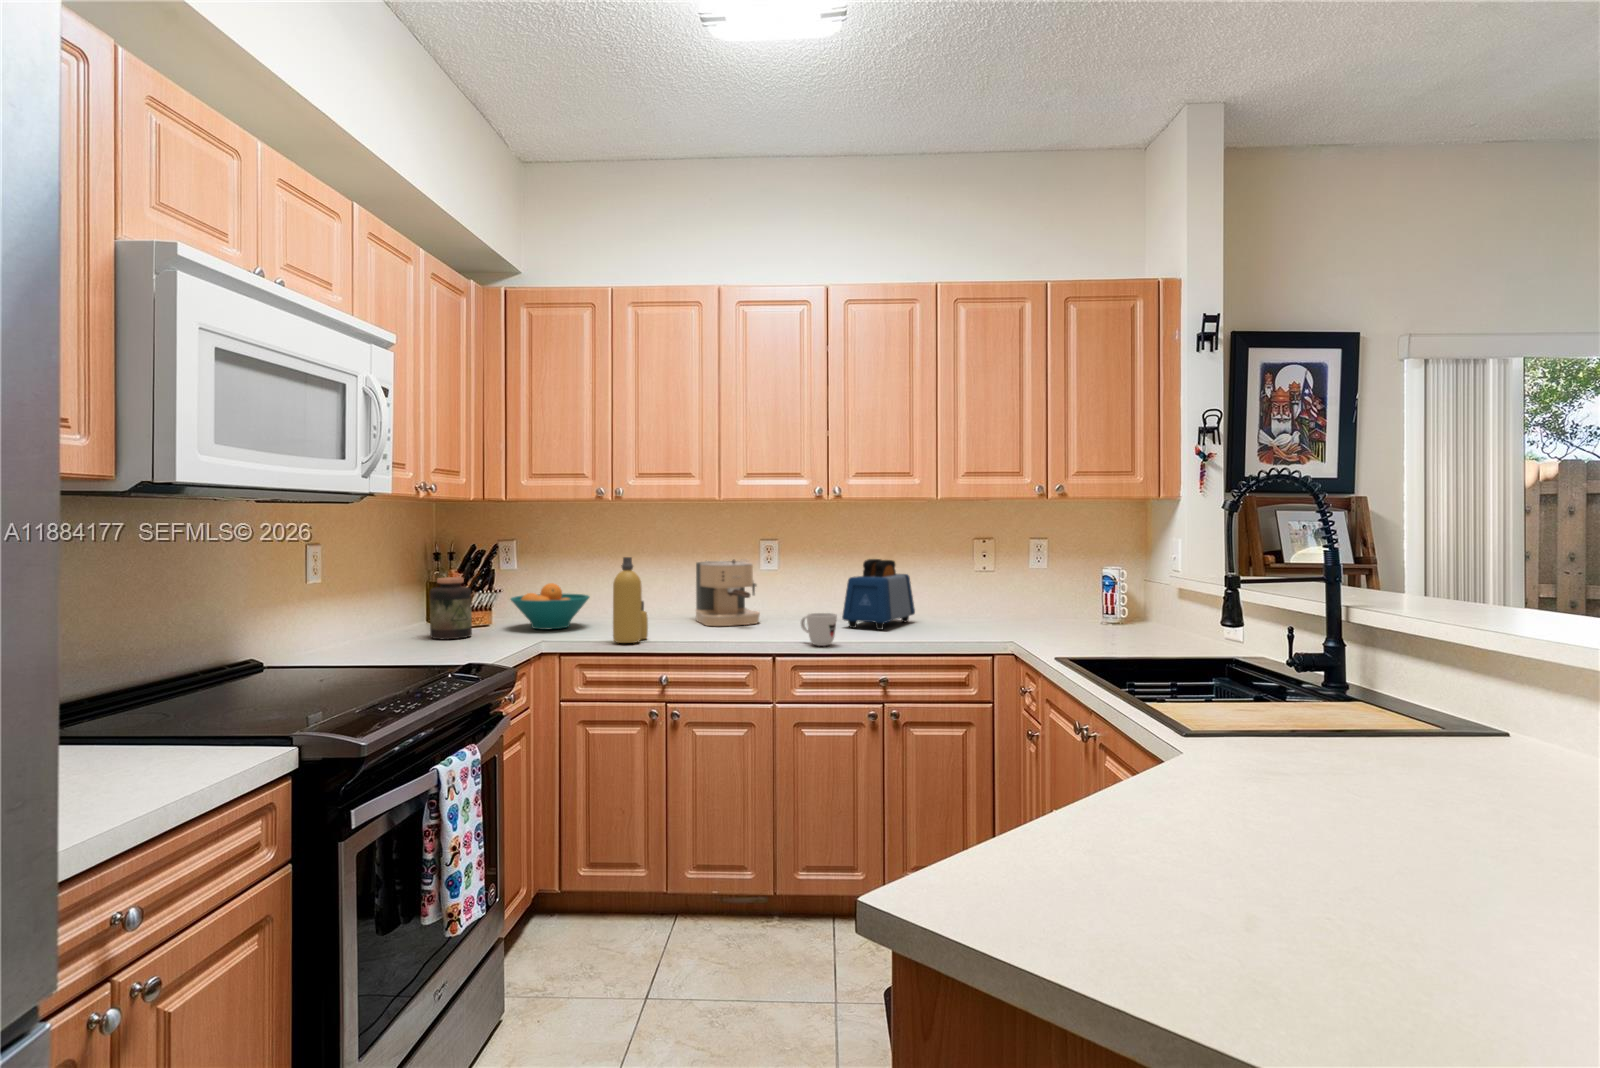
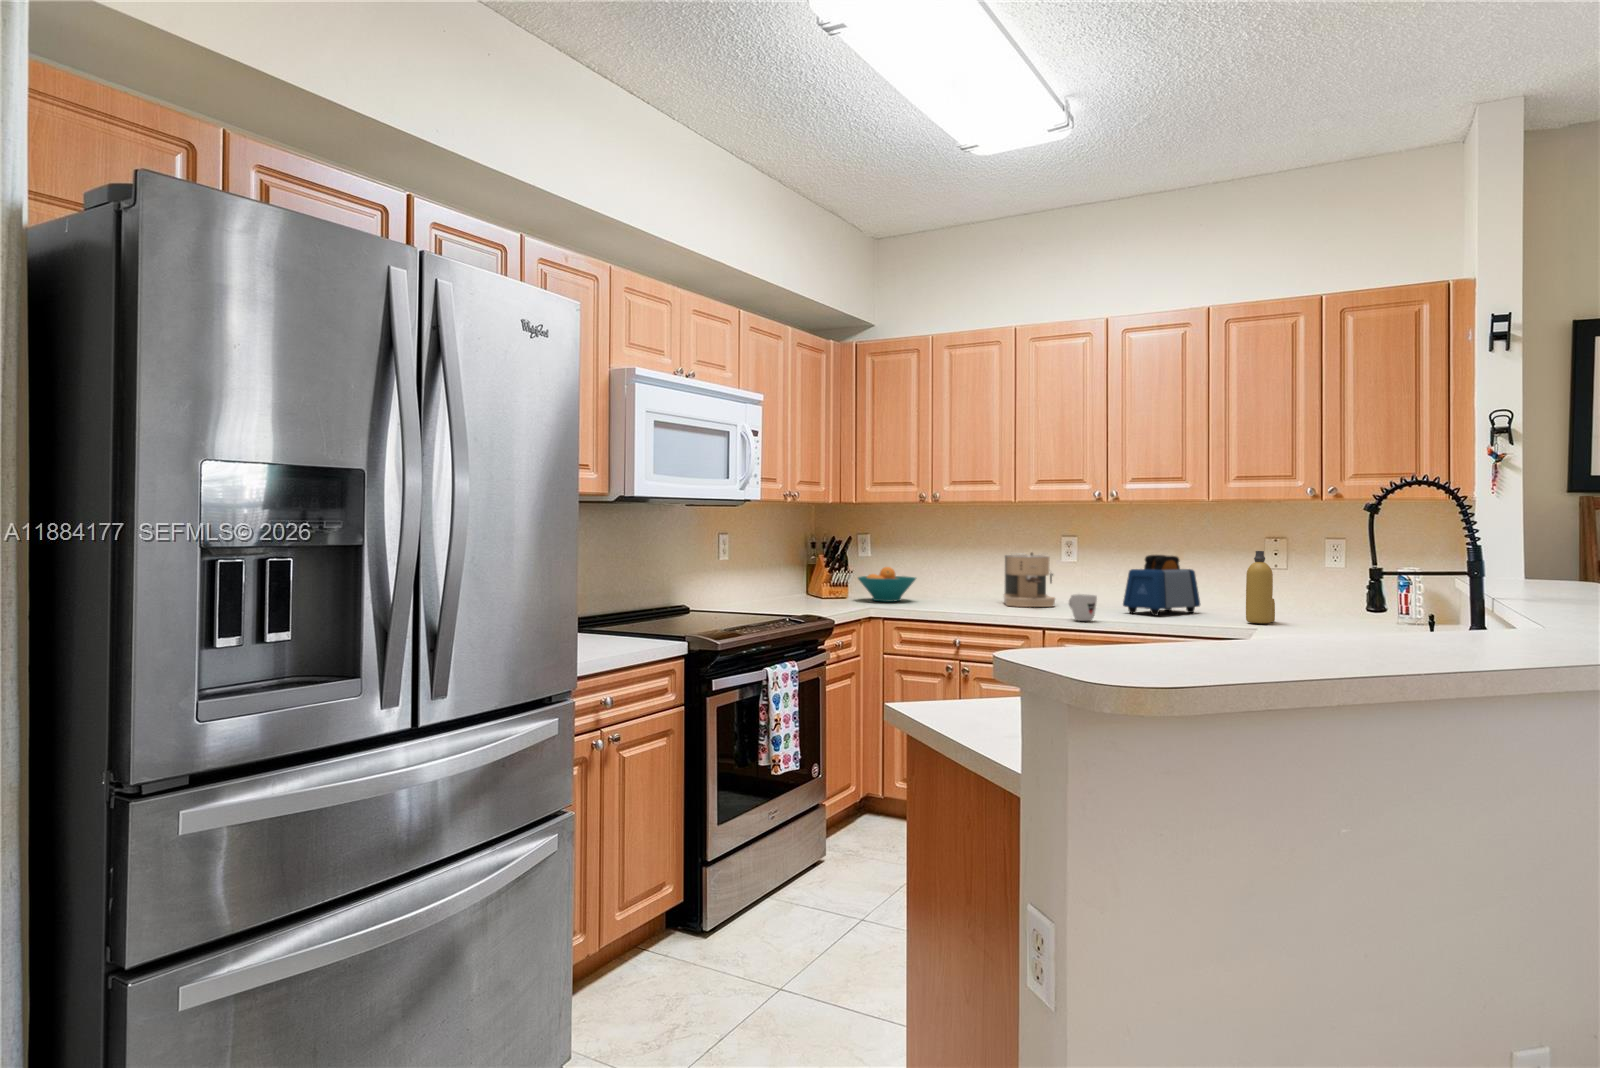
bottle: present [613,557,648,643] -> present [1246,551,1275,623]
jar: present [430,577,472,639] -> none [799,559,827,603]

